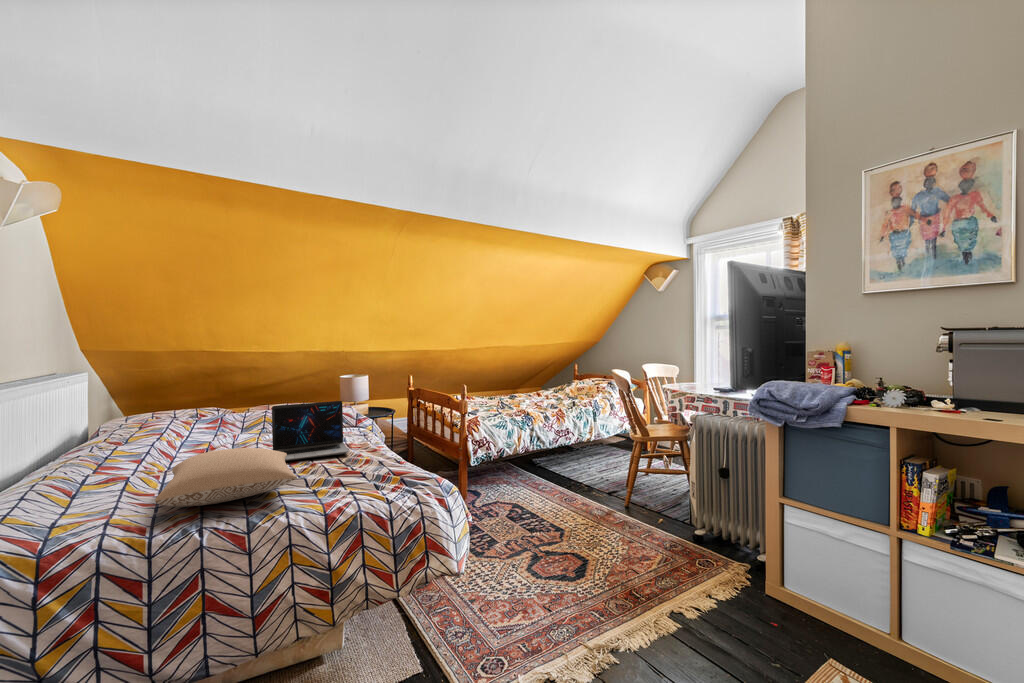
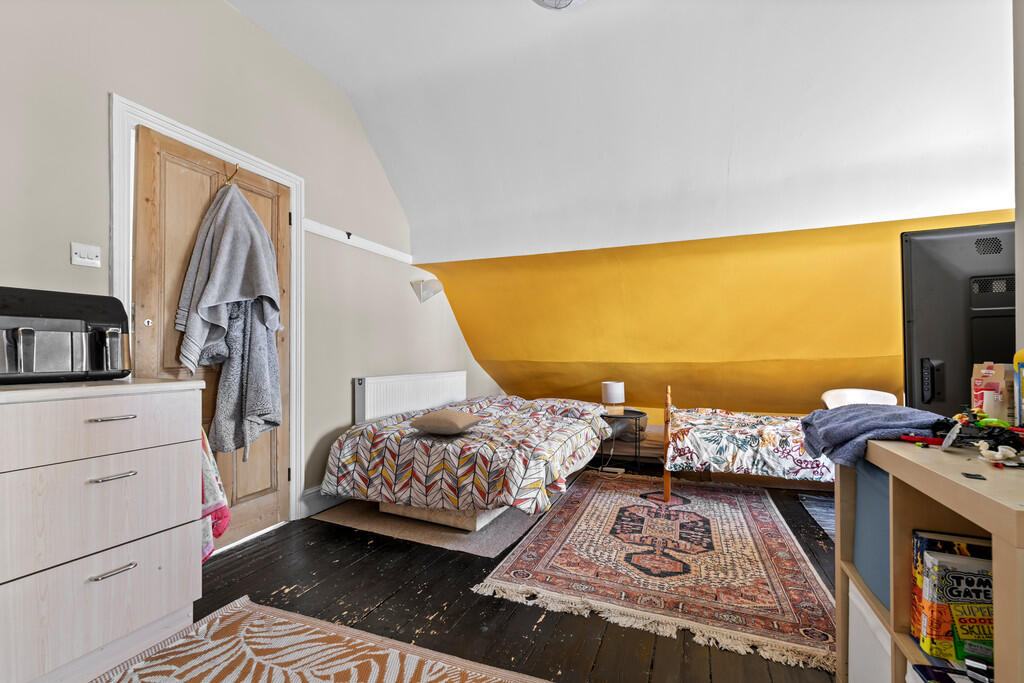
laptop: present [272,401,349,461] -> none [491,393,541,429]

